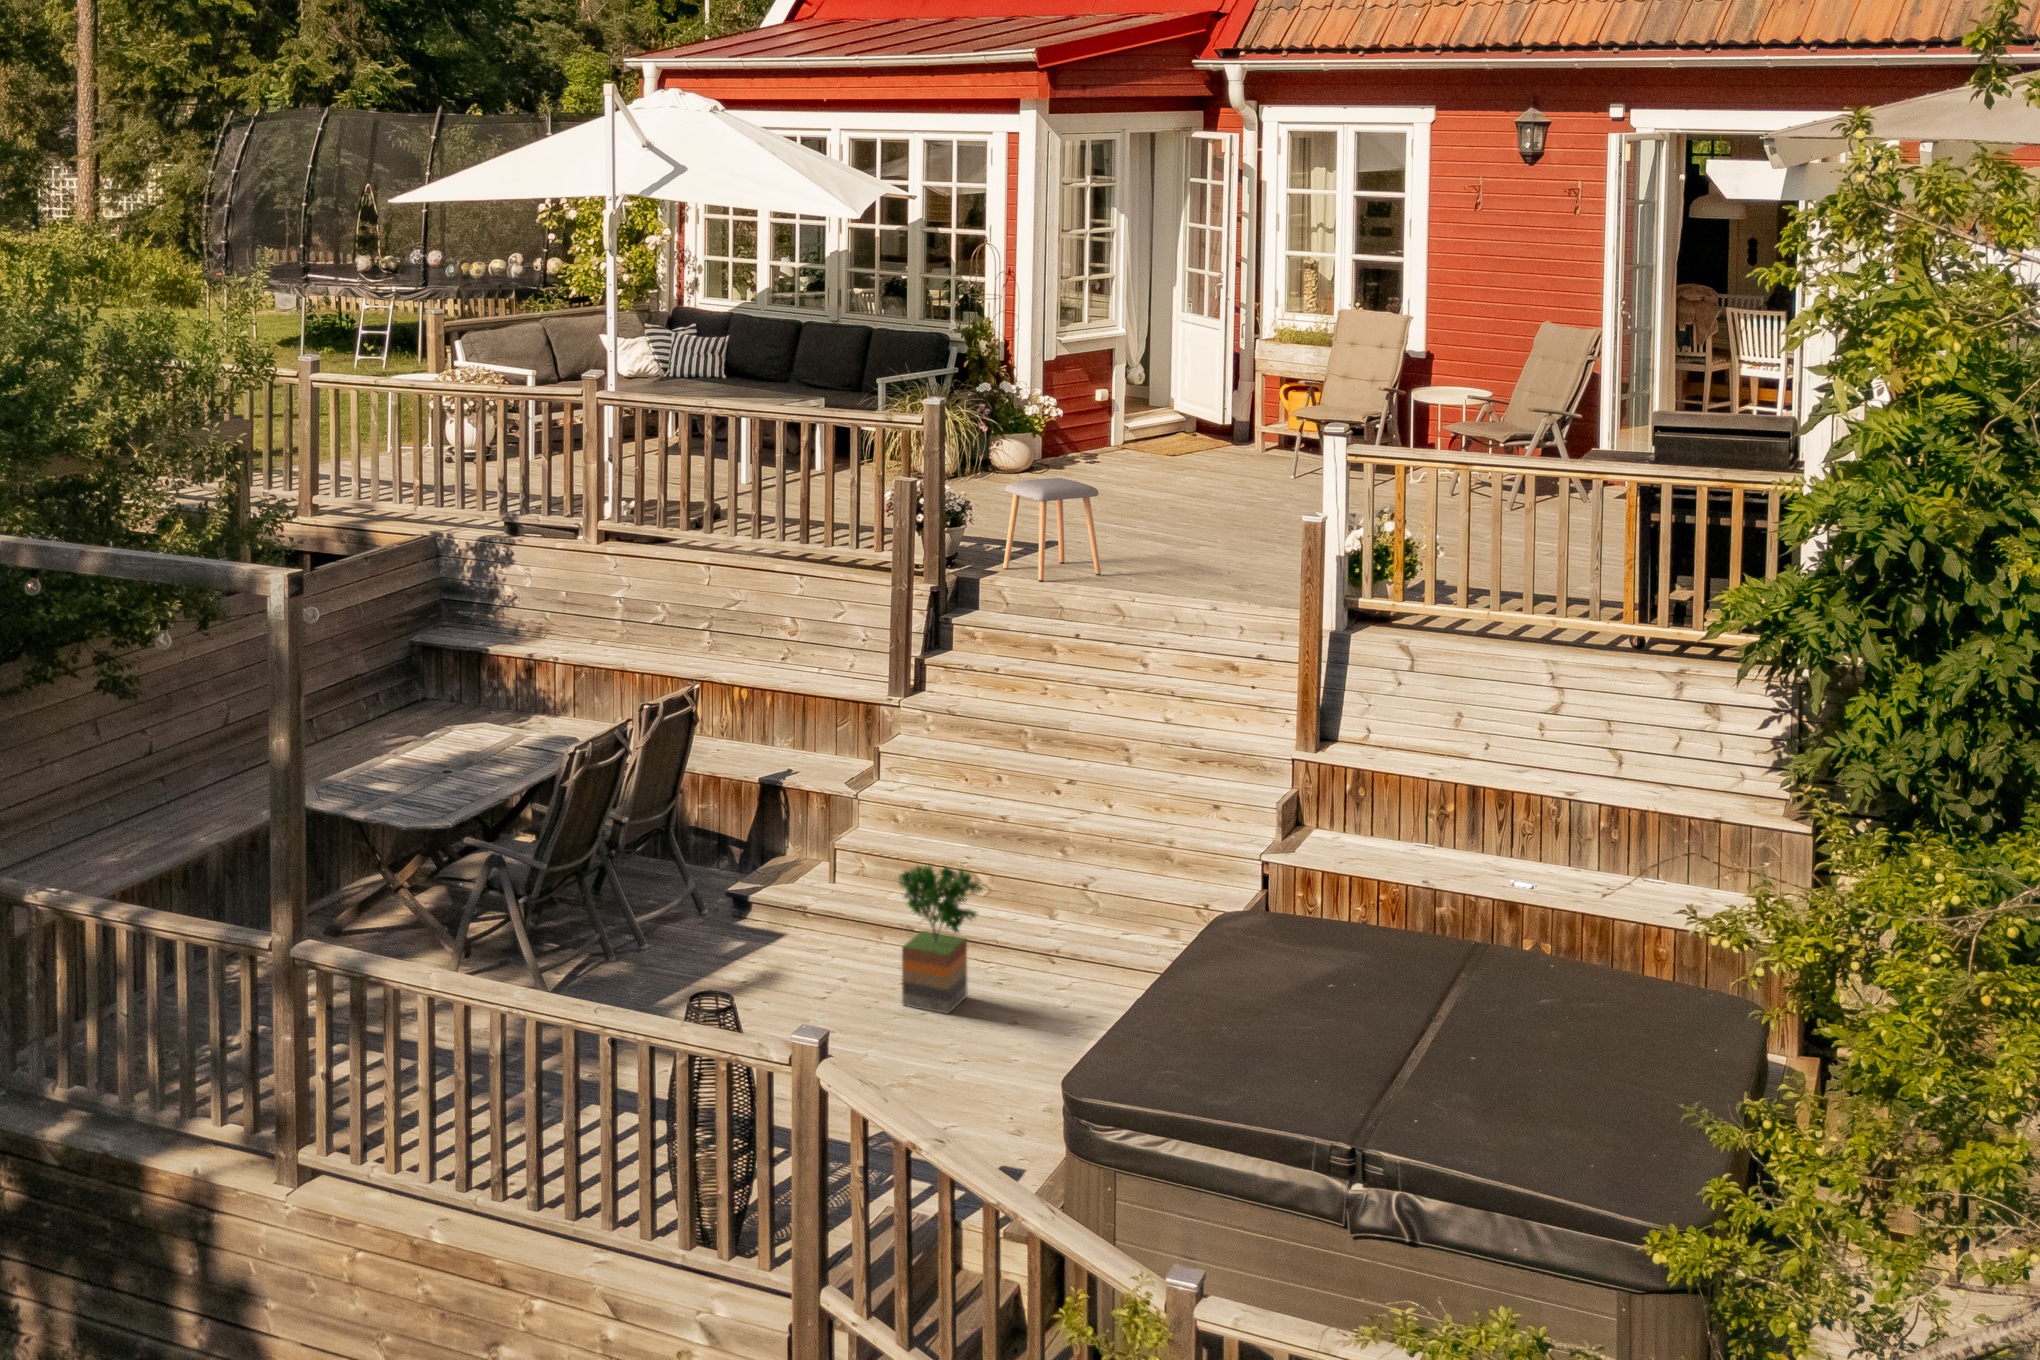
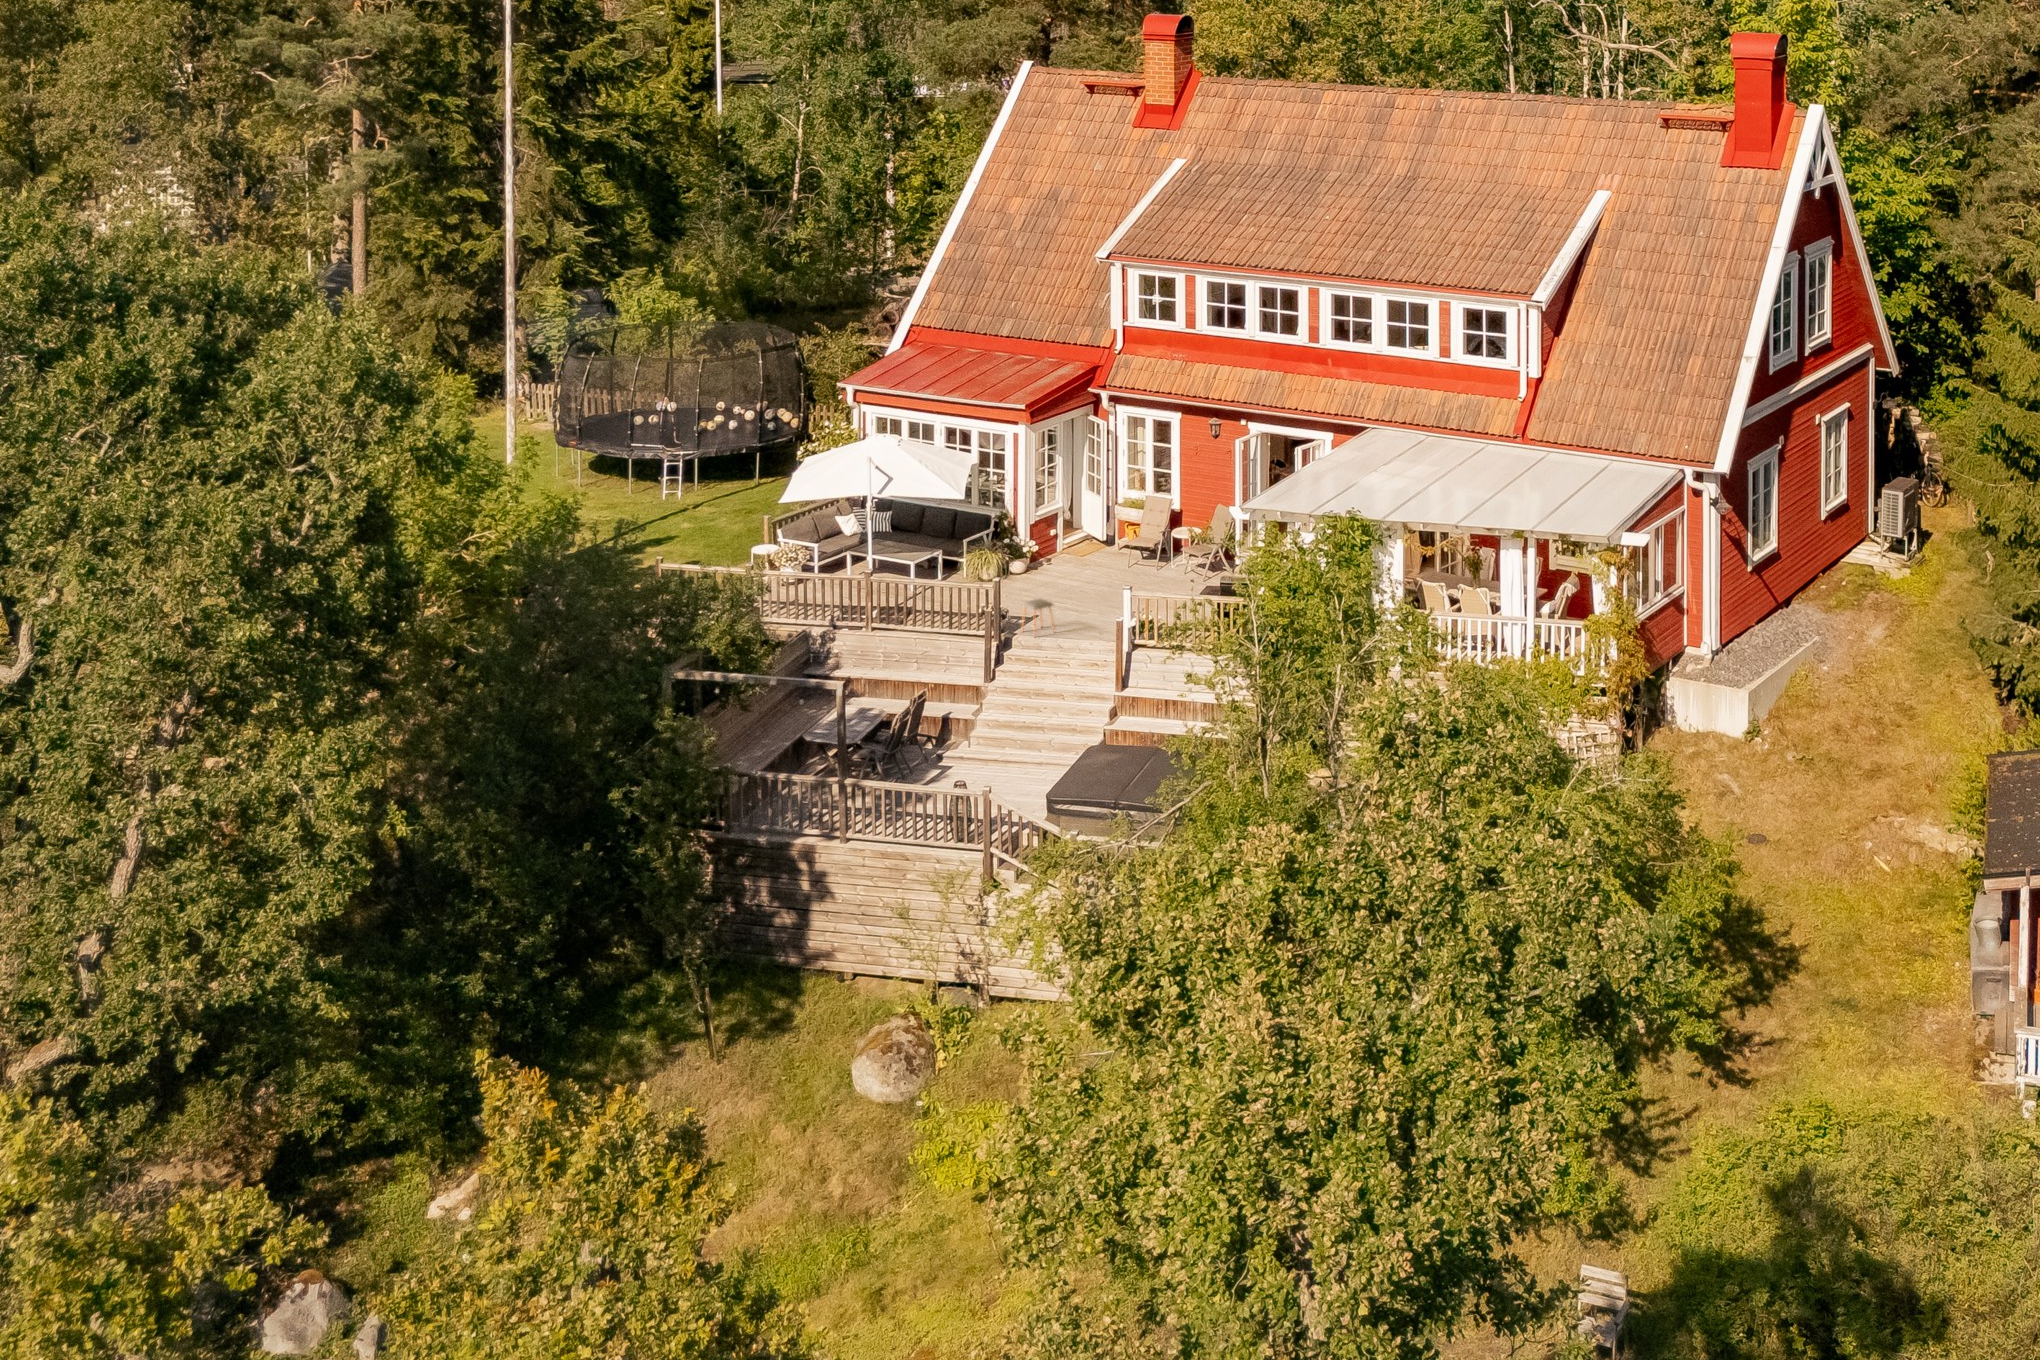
potted tree: present [898,866,982,1014] -> none [998,736,1024,778]

